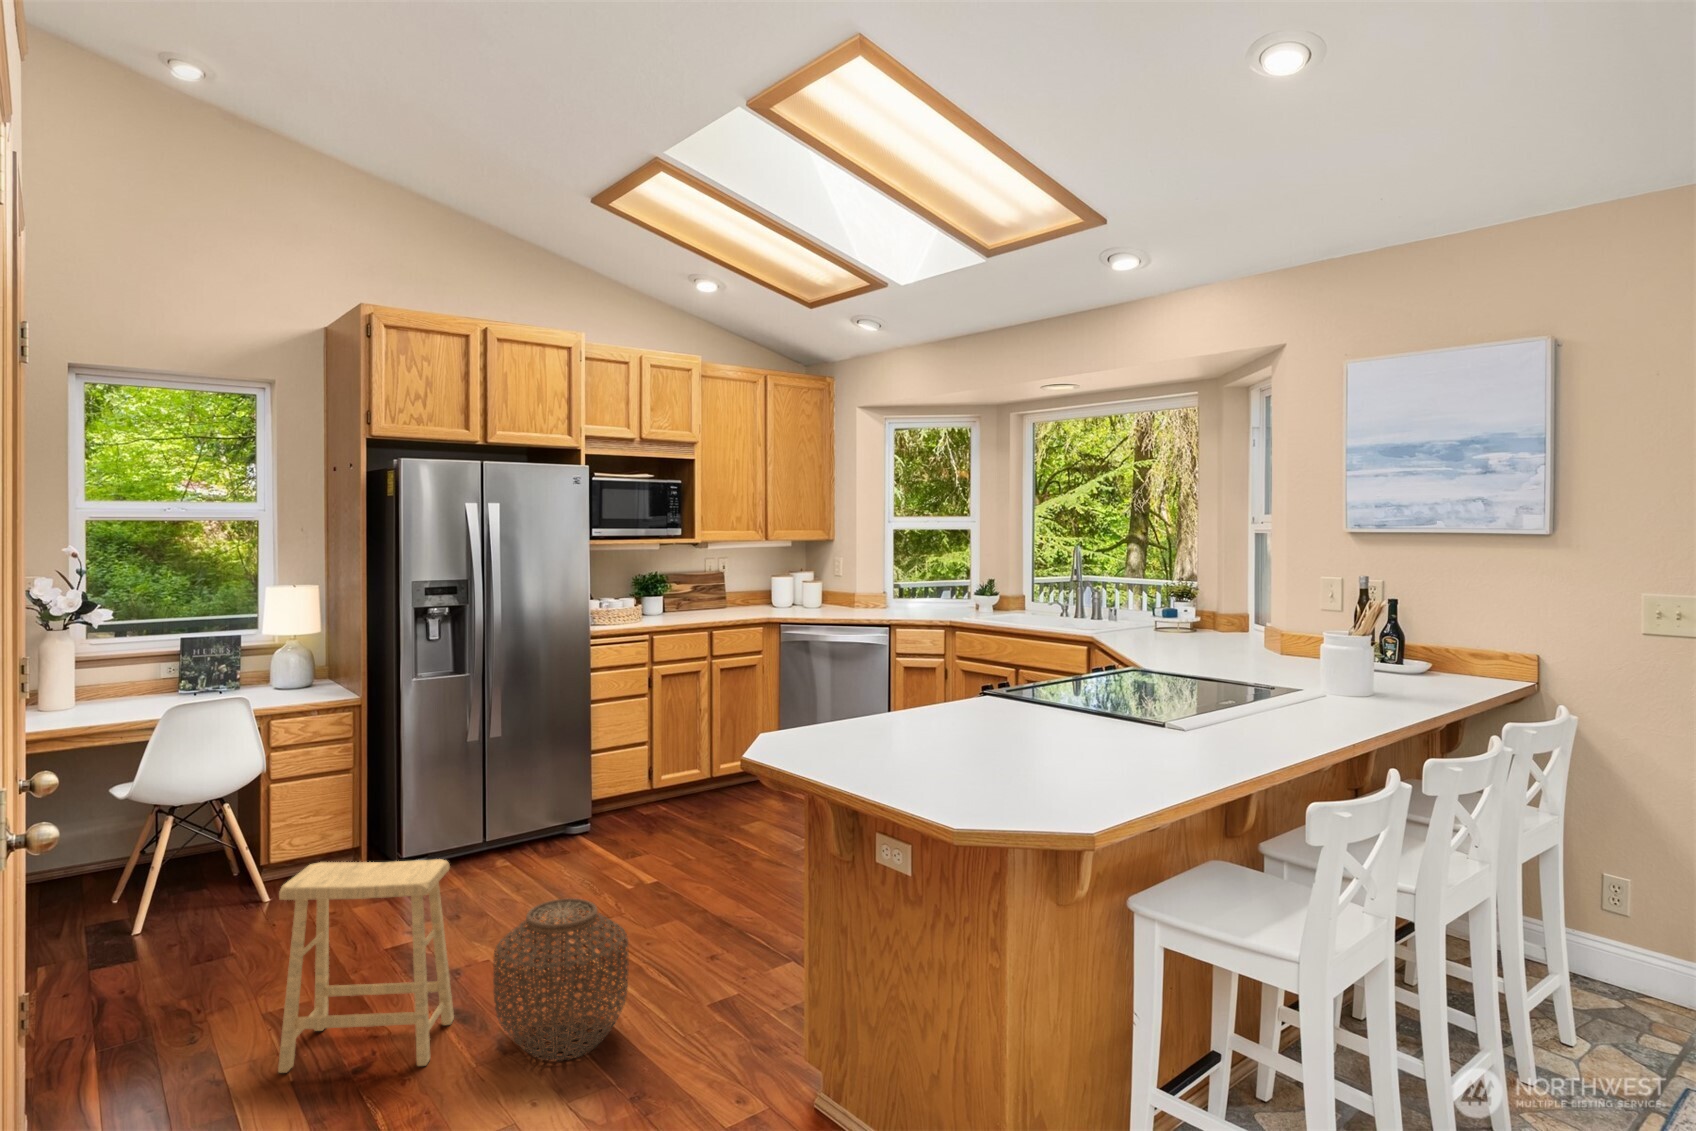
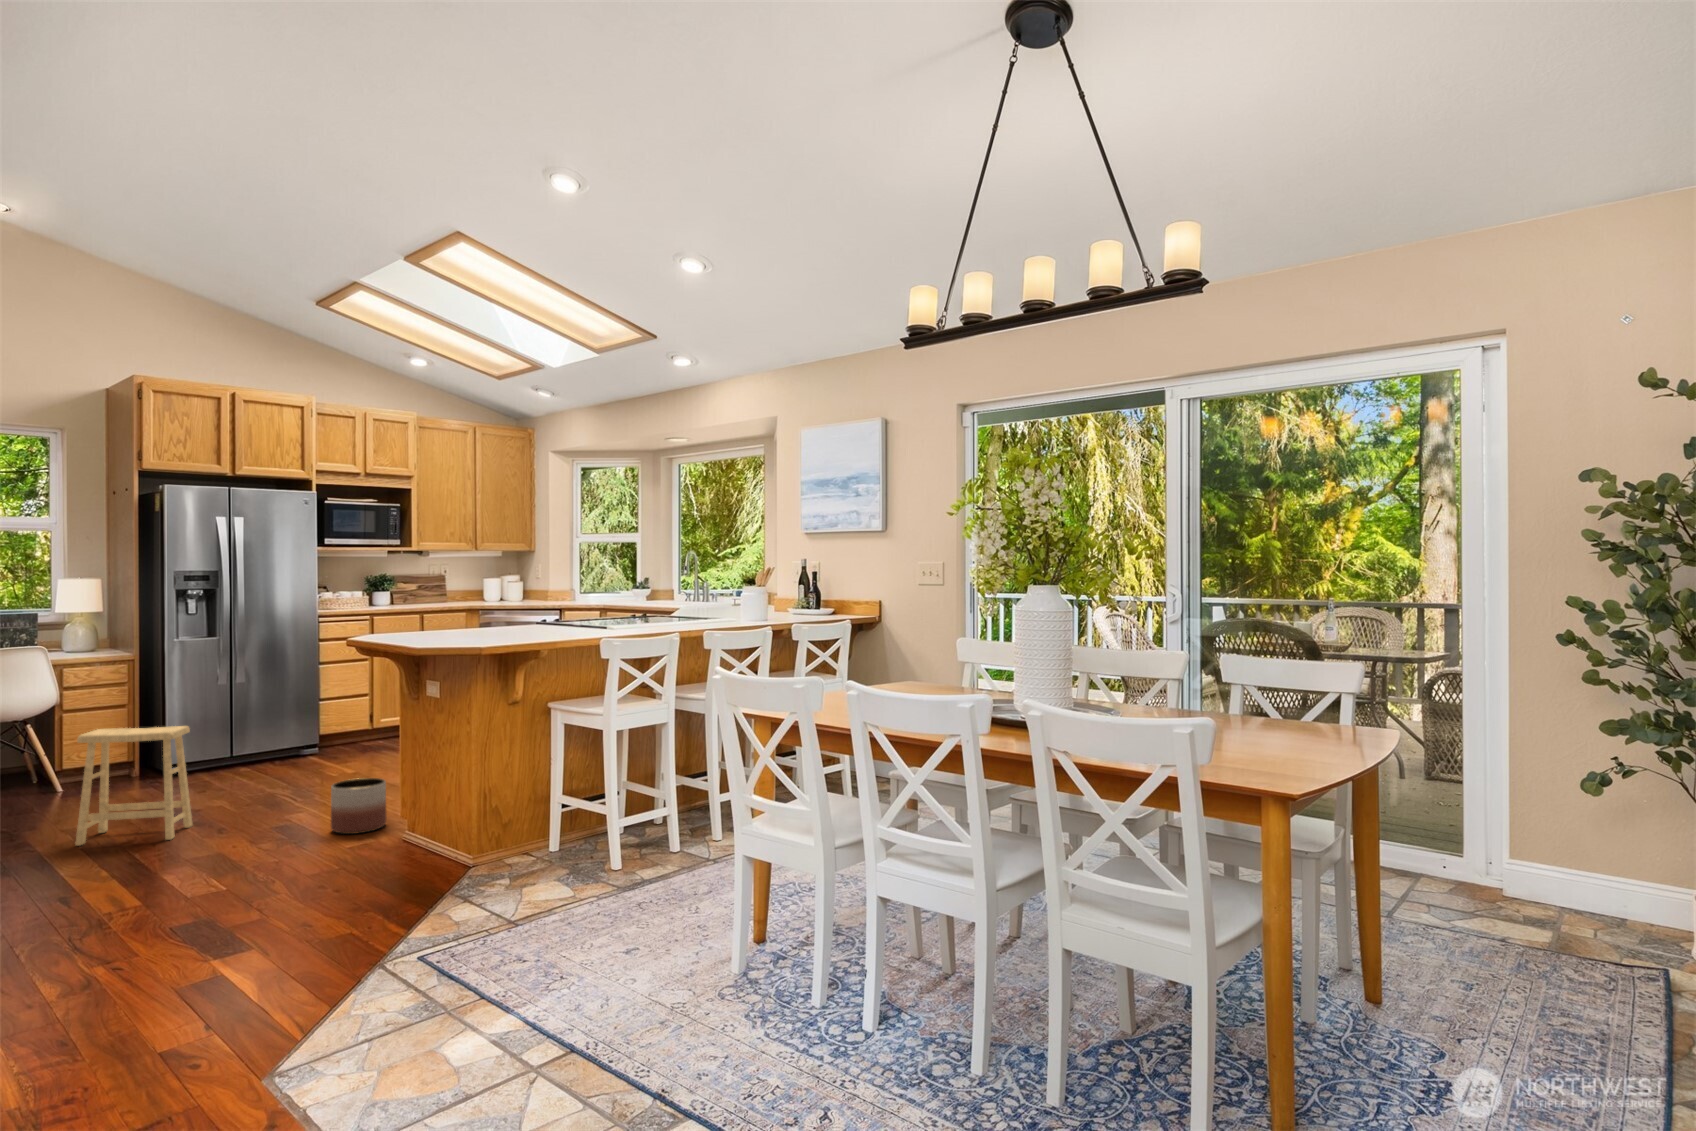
woven basket: present [493,898,628,1061] -> none [216,747,304,834]
planter: none [679,961,766,1077] -> present [331,778,386,834]

